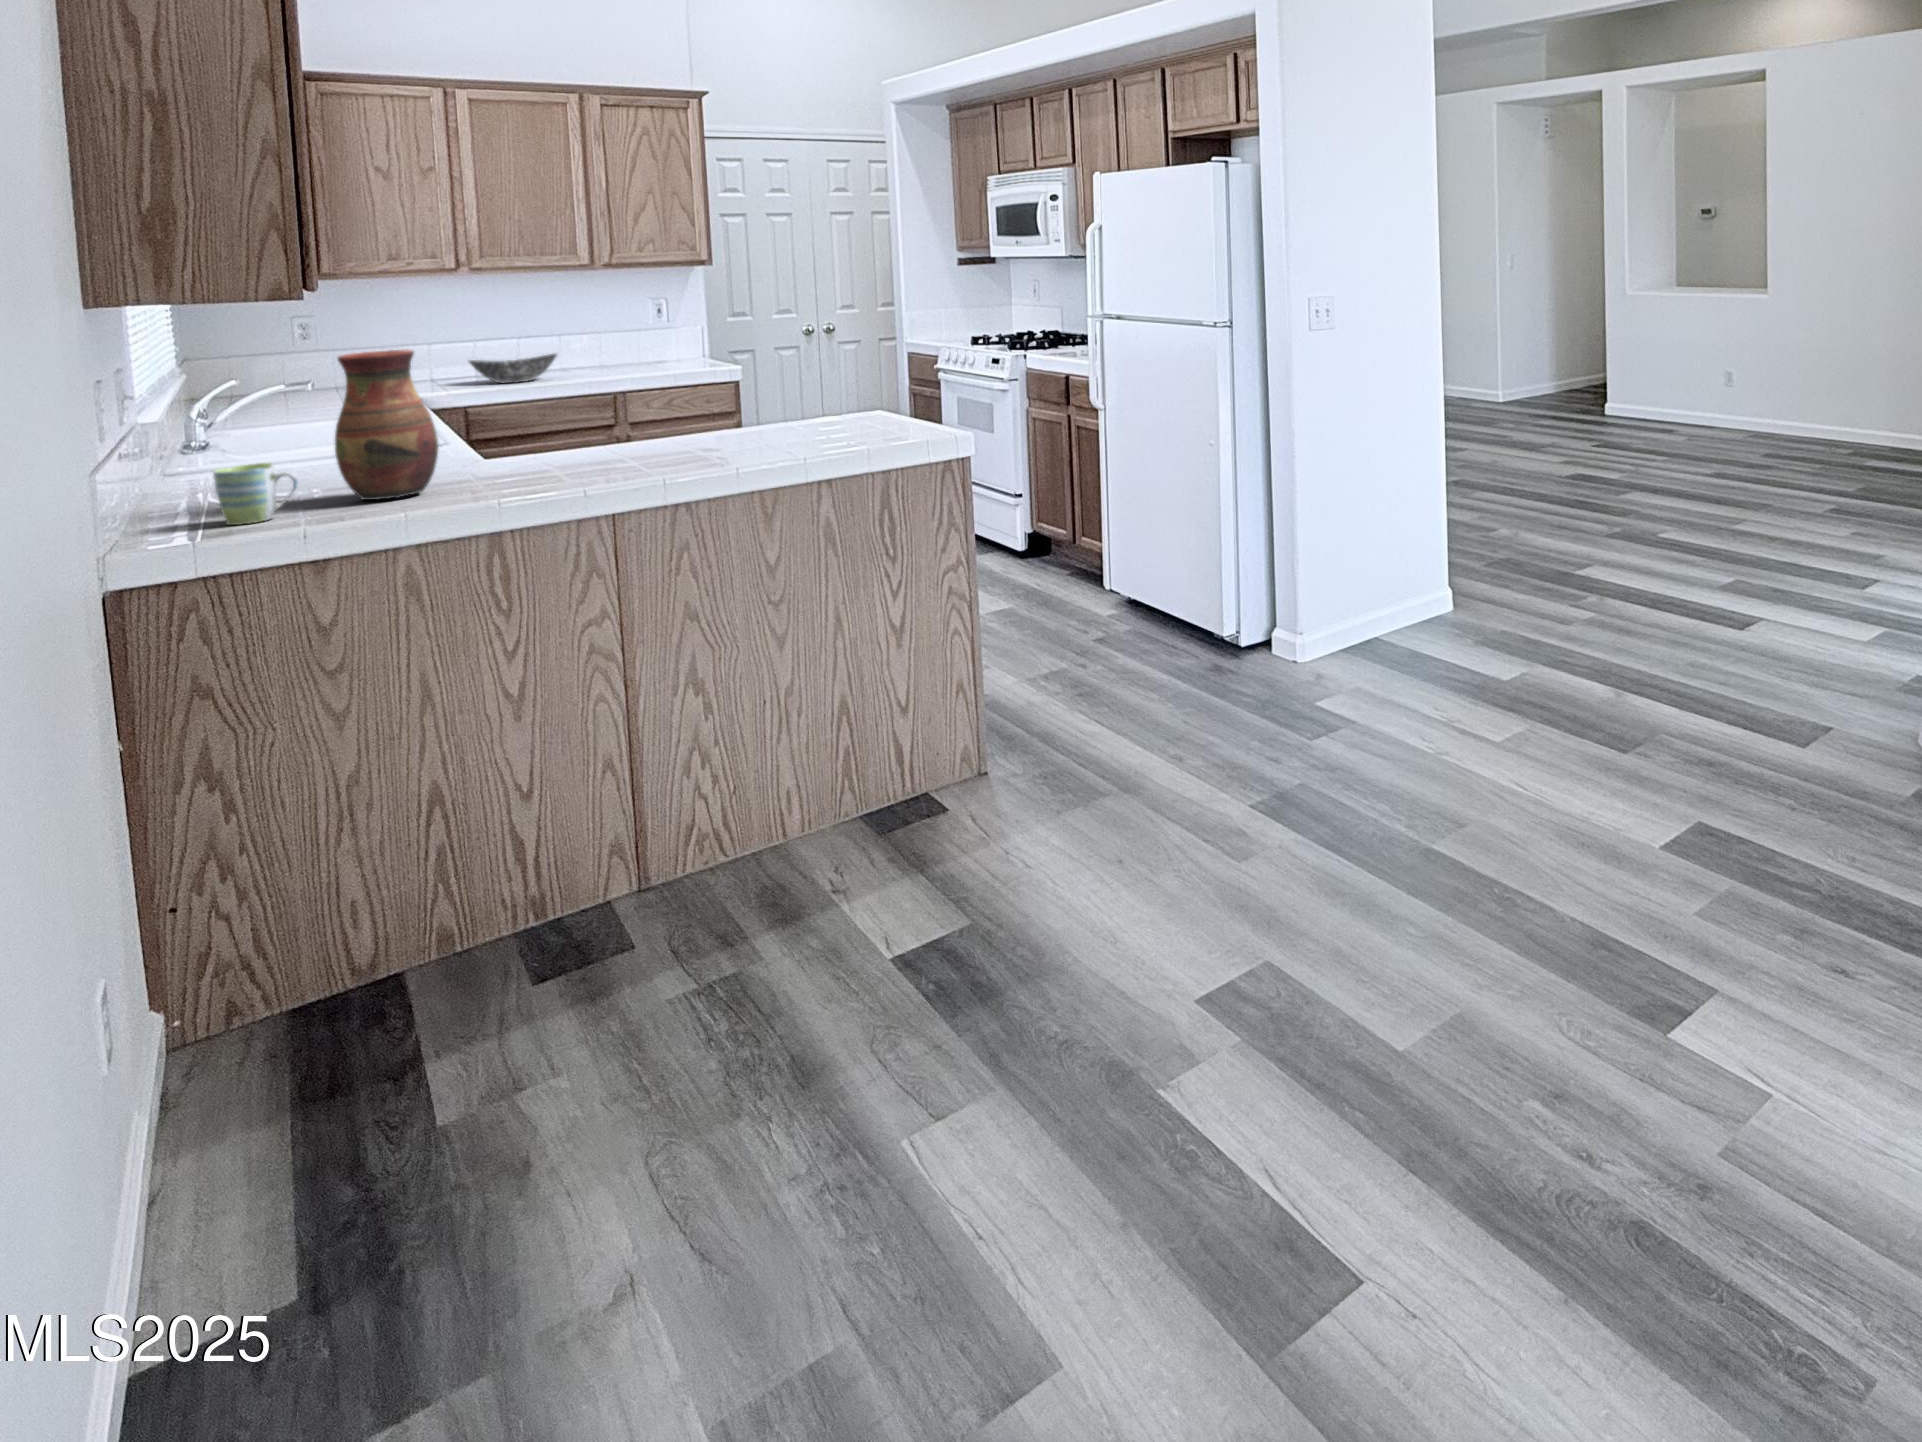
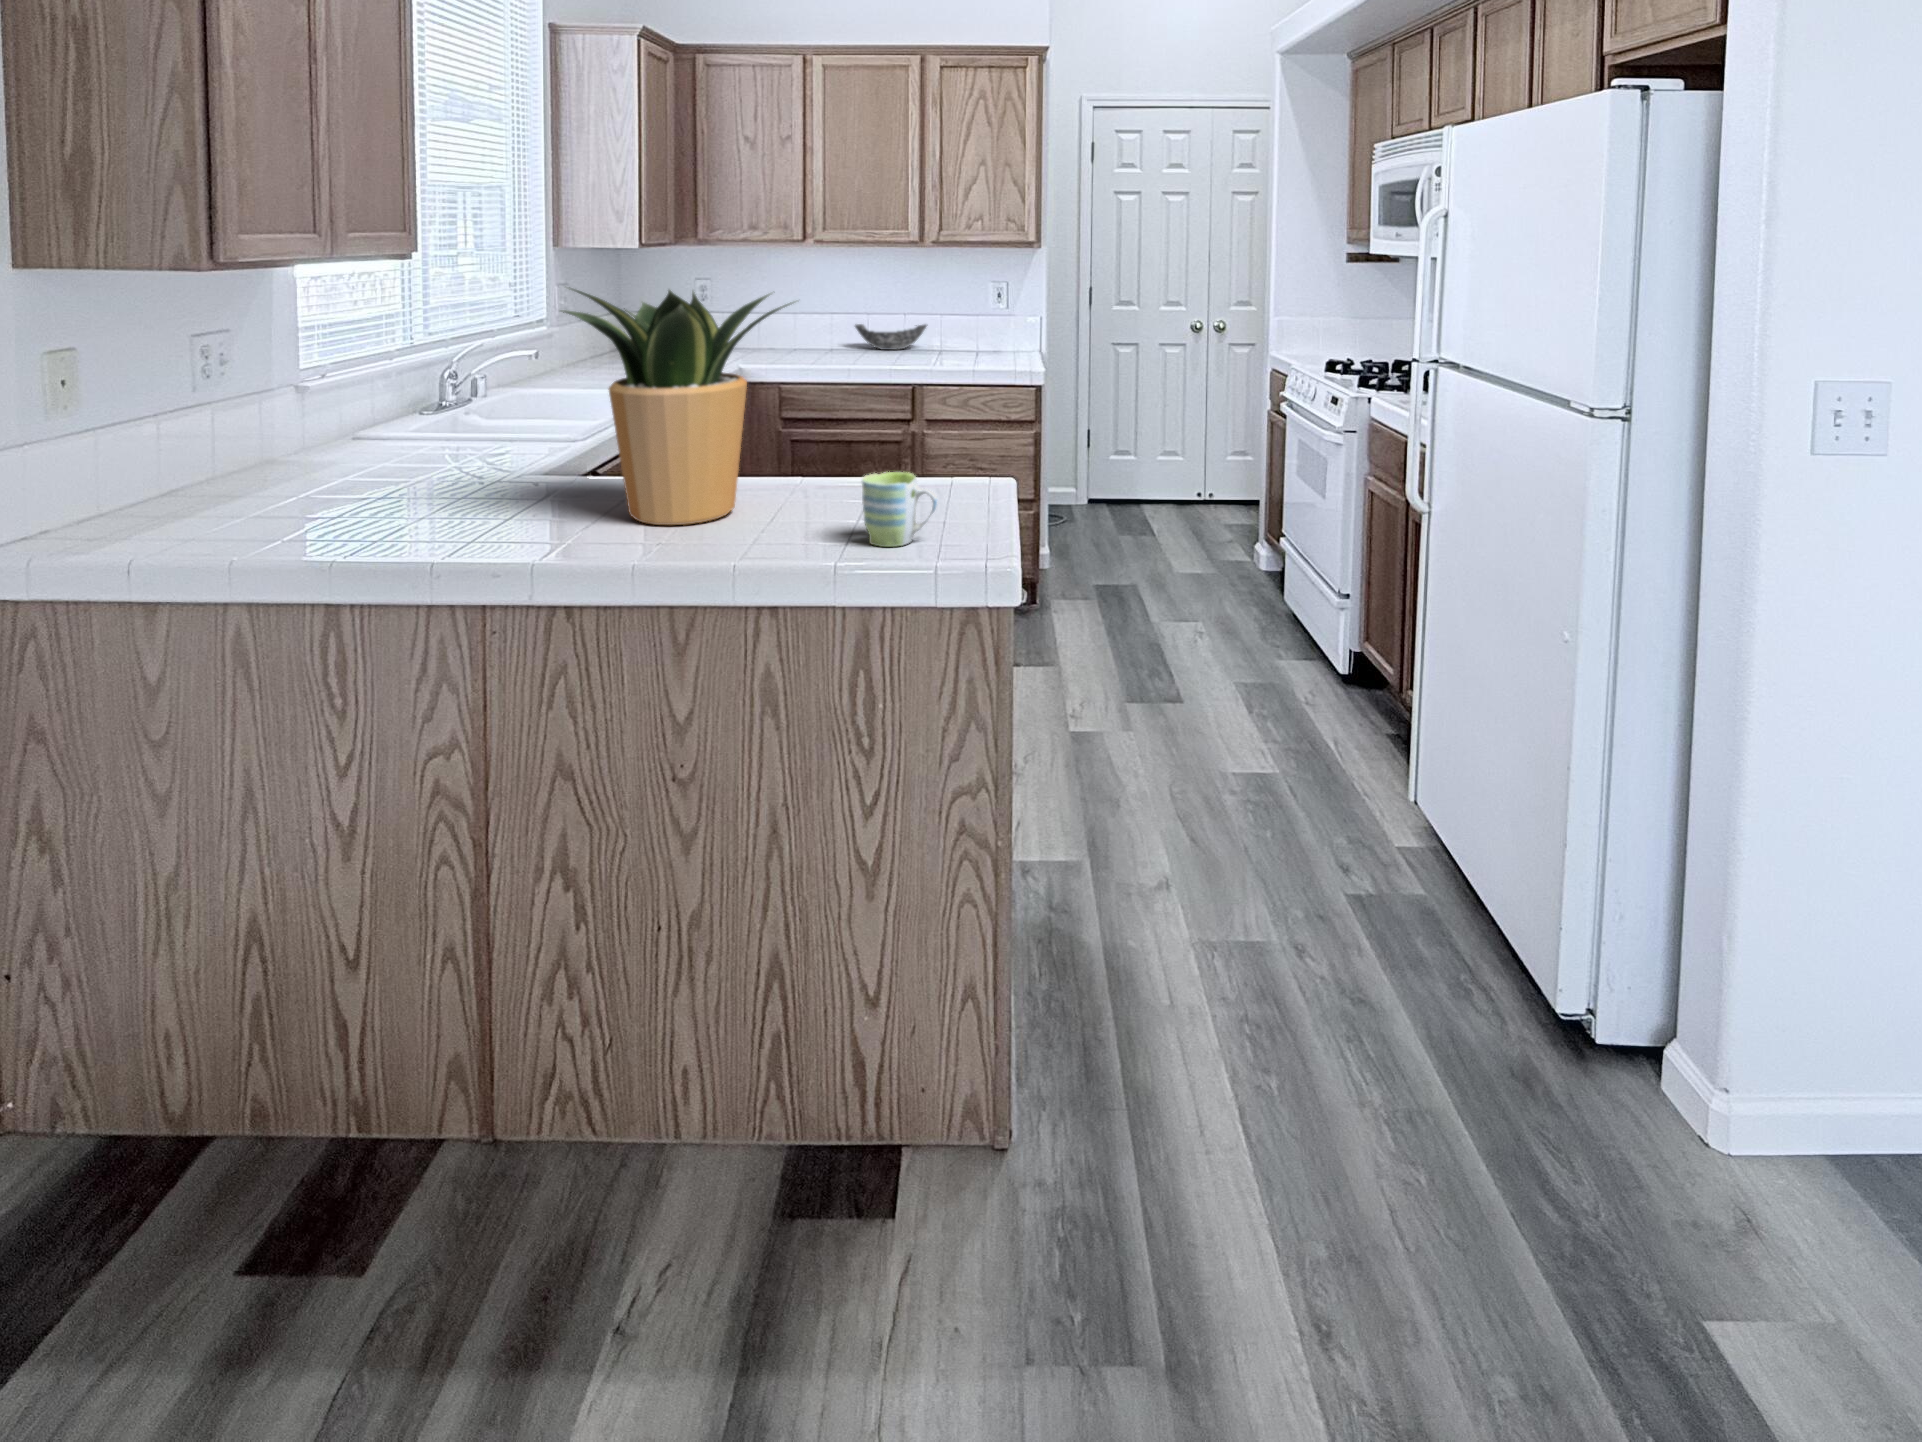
potted plant: none [578,292,762,463] -> present [562,289,795,525]
vase: present [335,349,439,500] -> none [264,337,384,527]
mug: present [213,463,298,525] -> present [862,472,937,547]

